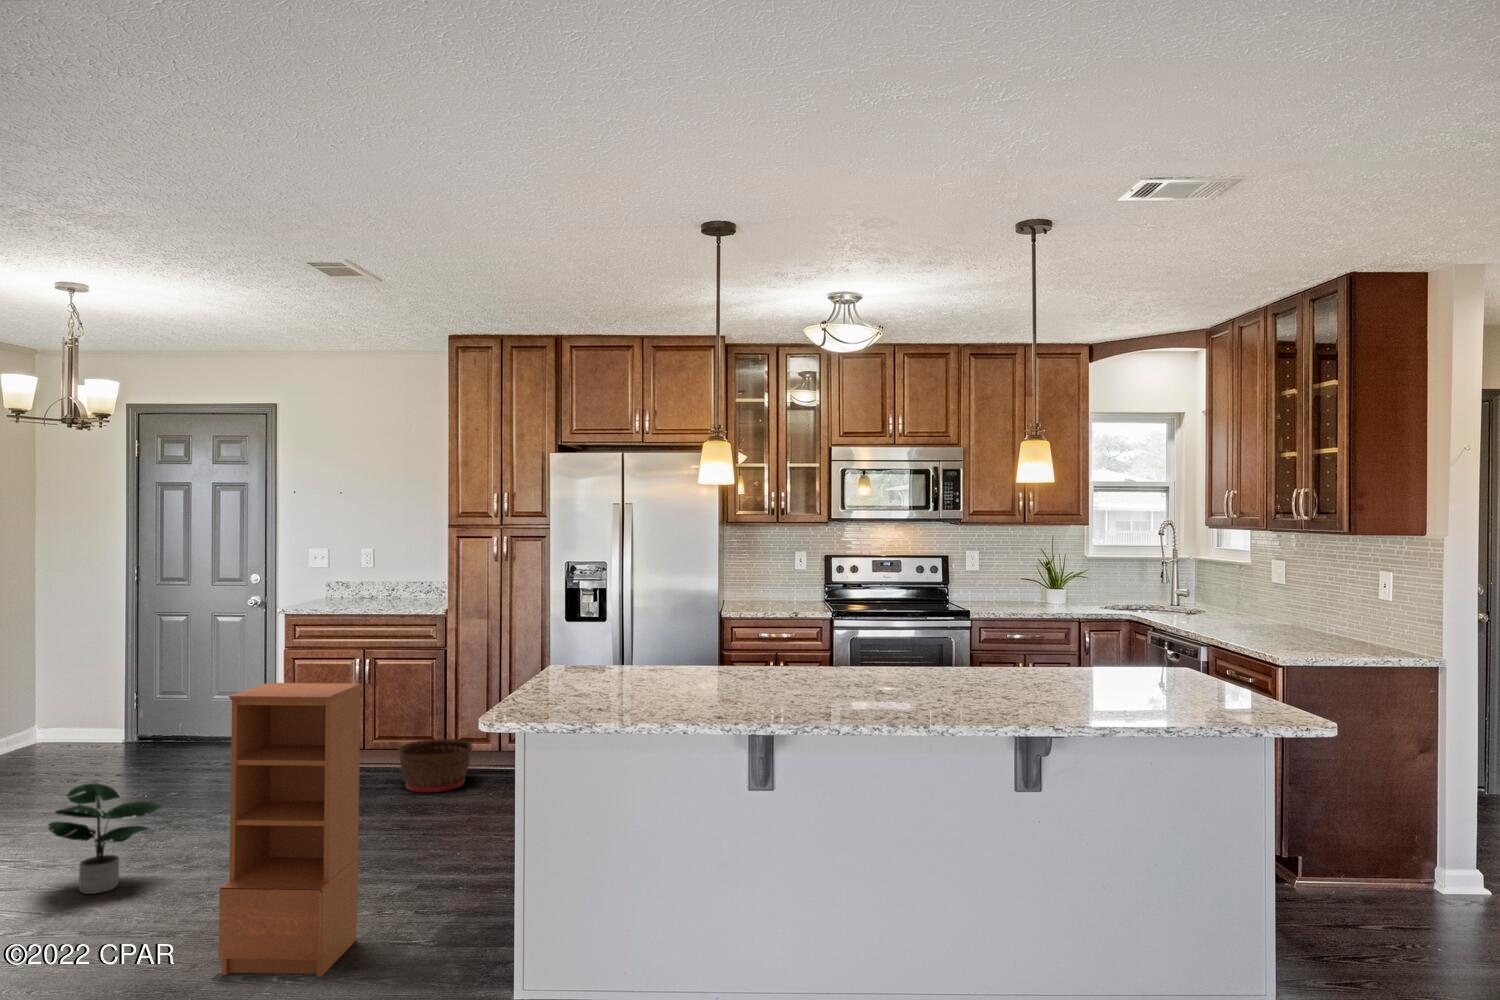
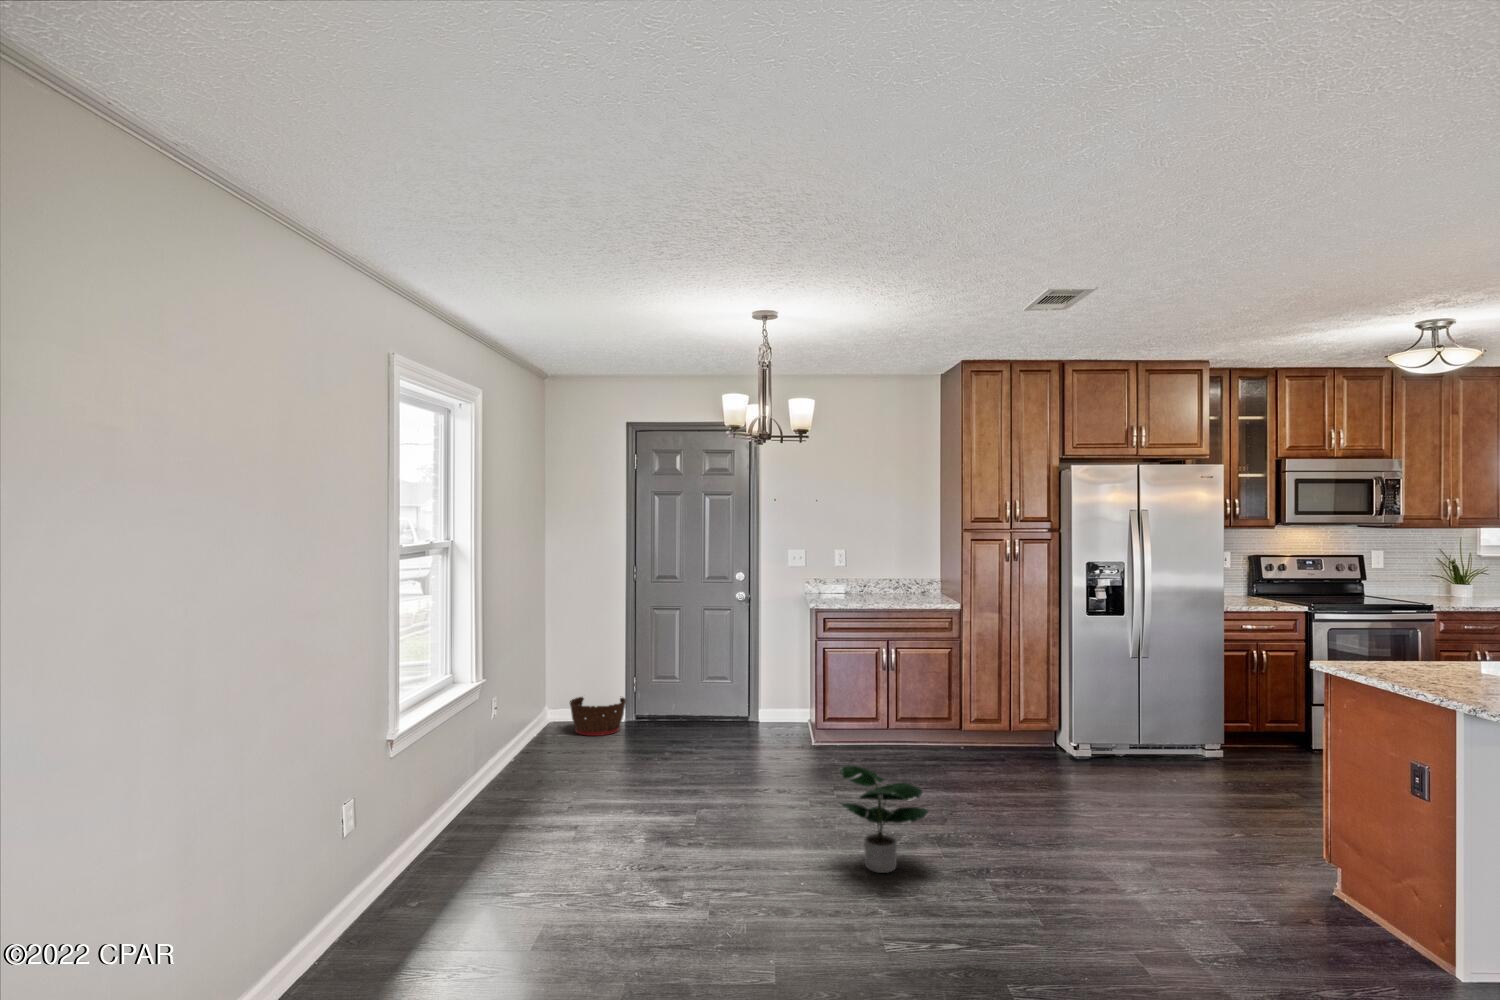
bookcase: present [219,683,361,976] -> none [1140,671,1292,965]
basket: present [398,739,472,792] -> present [570,697,626,736]

